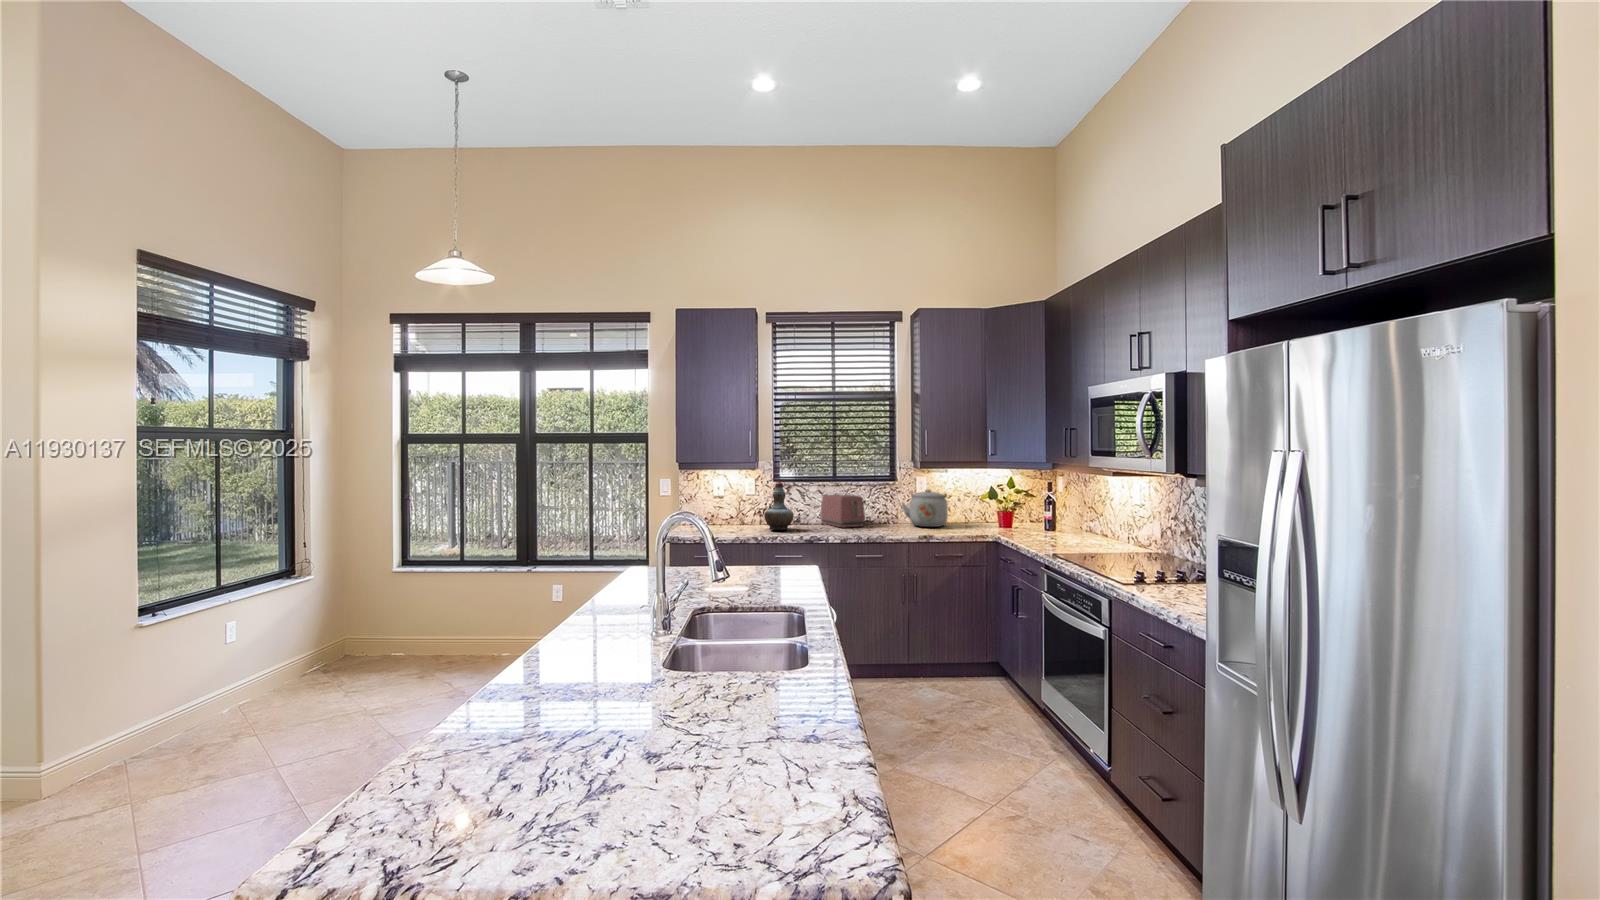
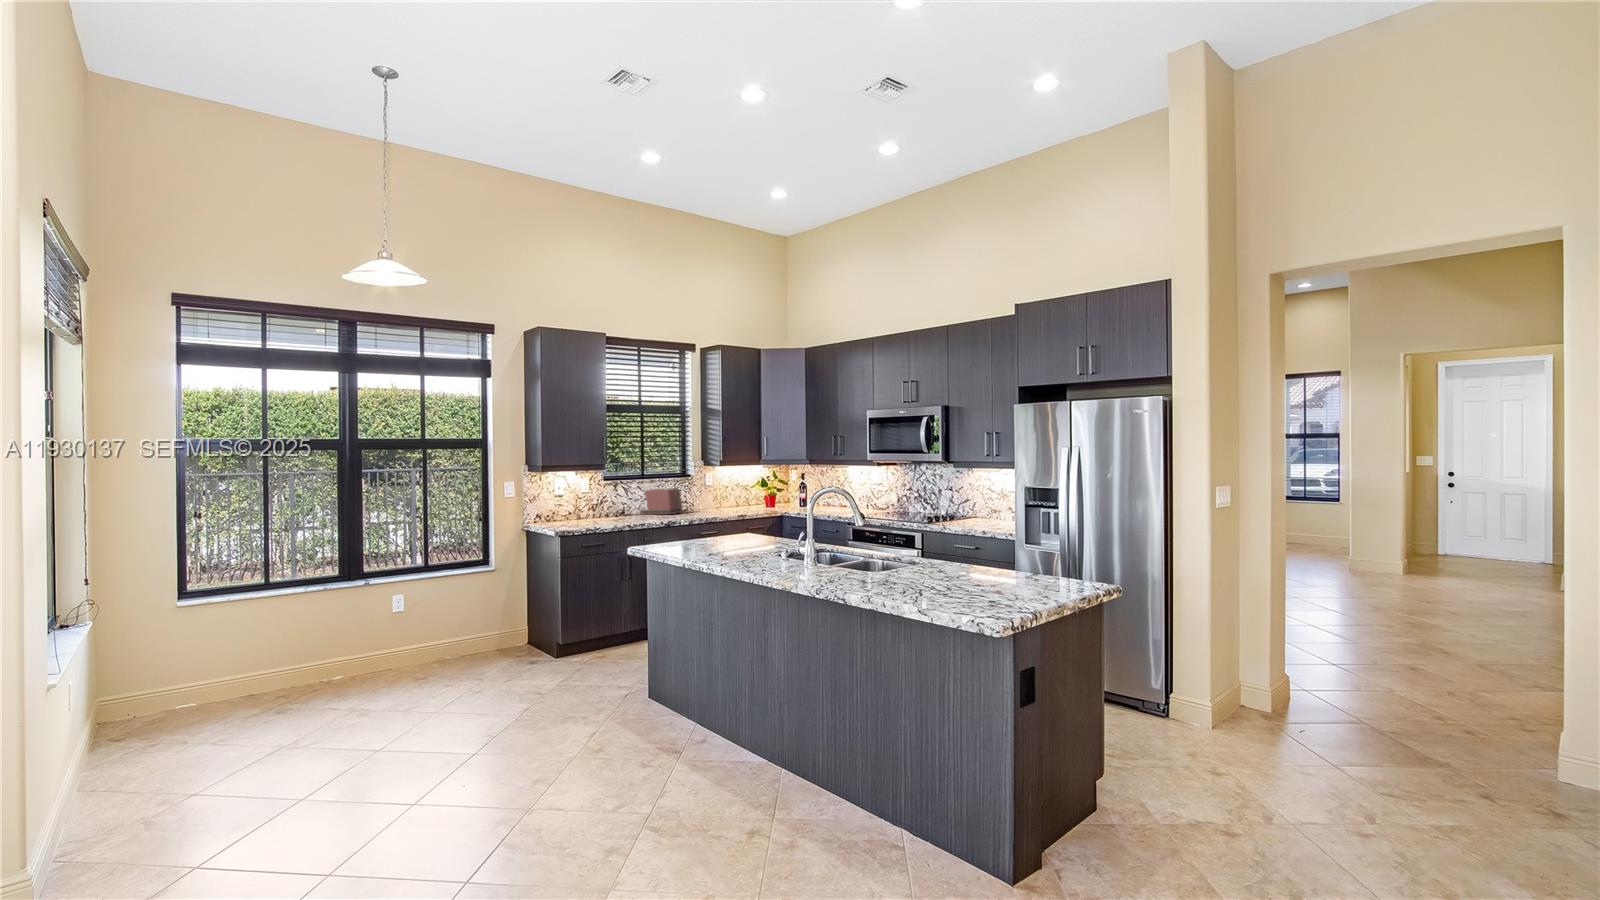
decorative vase: present [764,478,793,530] -> none [614,474,639,519]
kettle: present [902,489,948,527] -> none [705,481,740,510]

